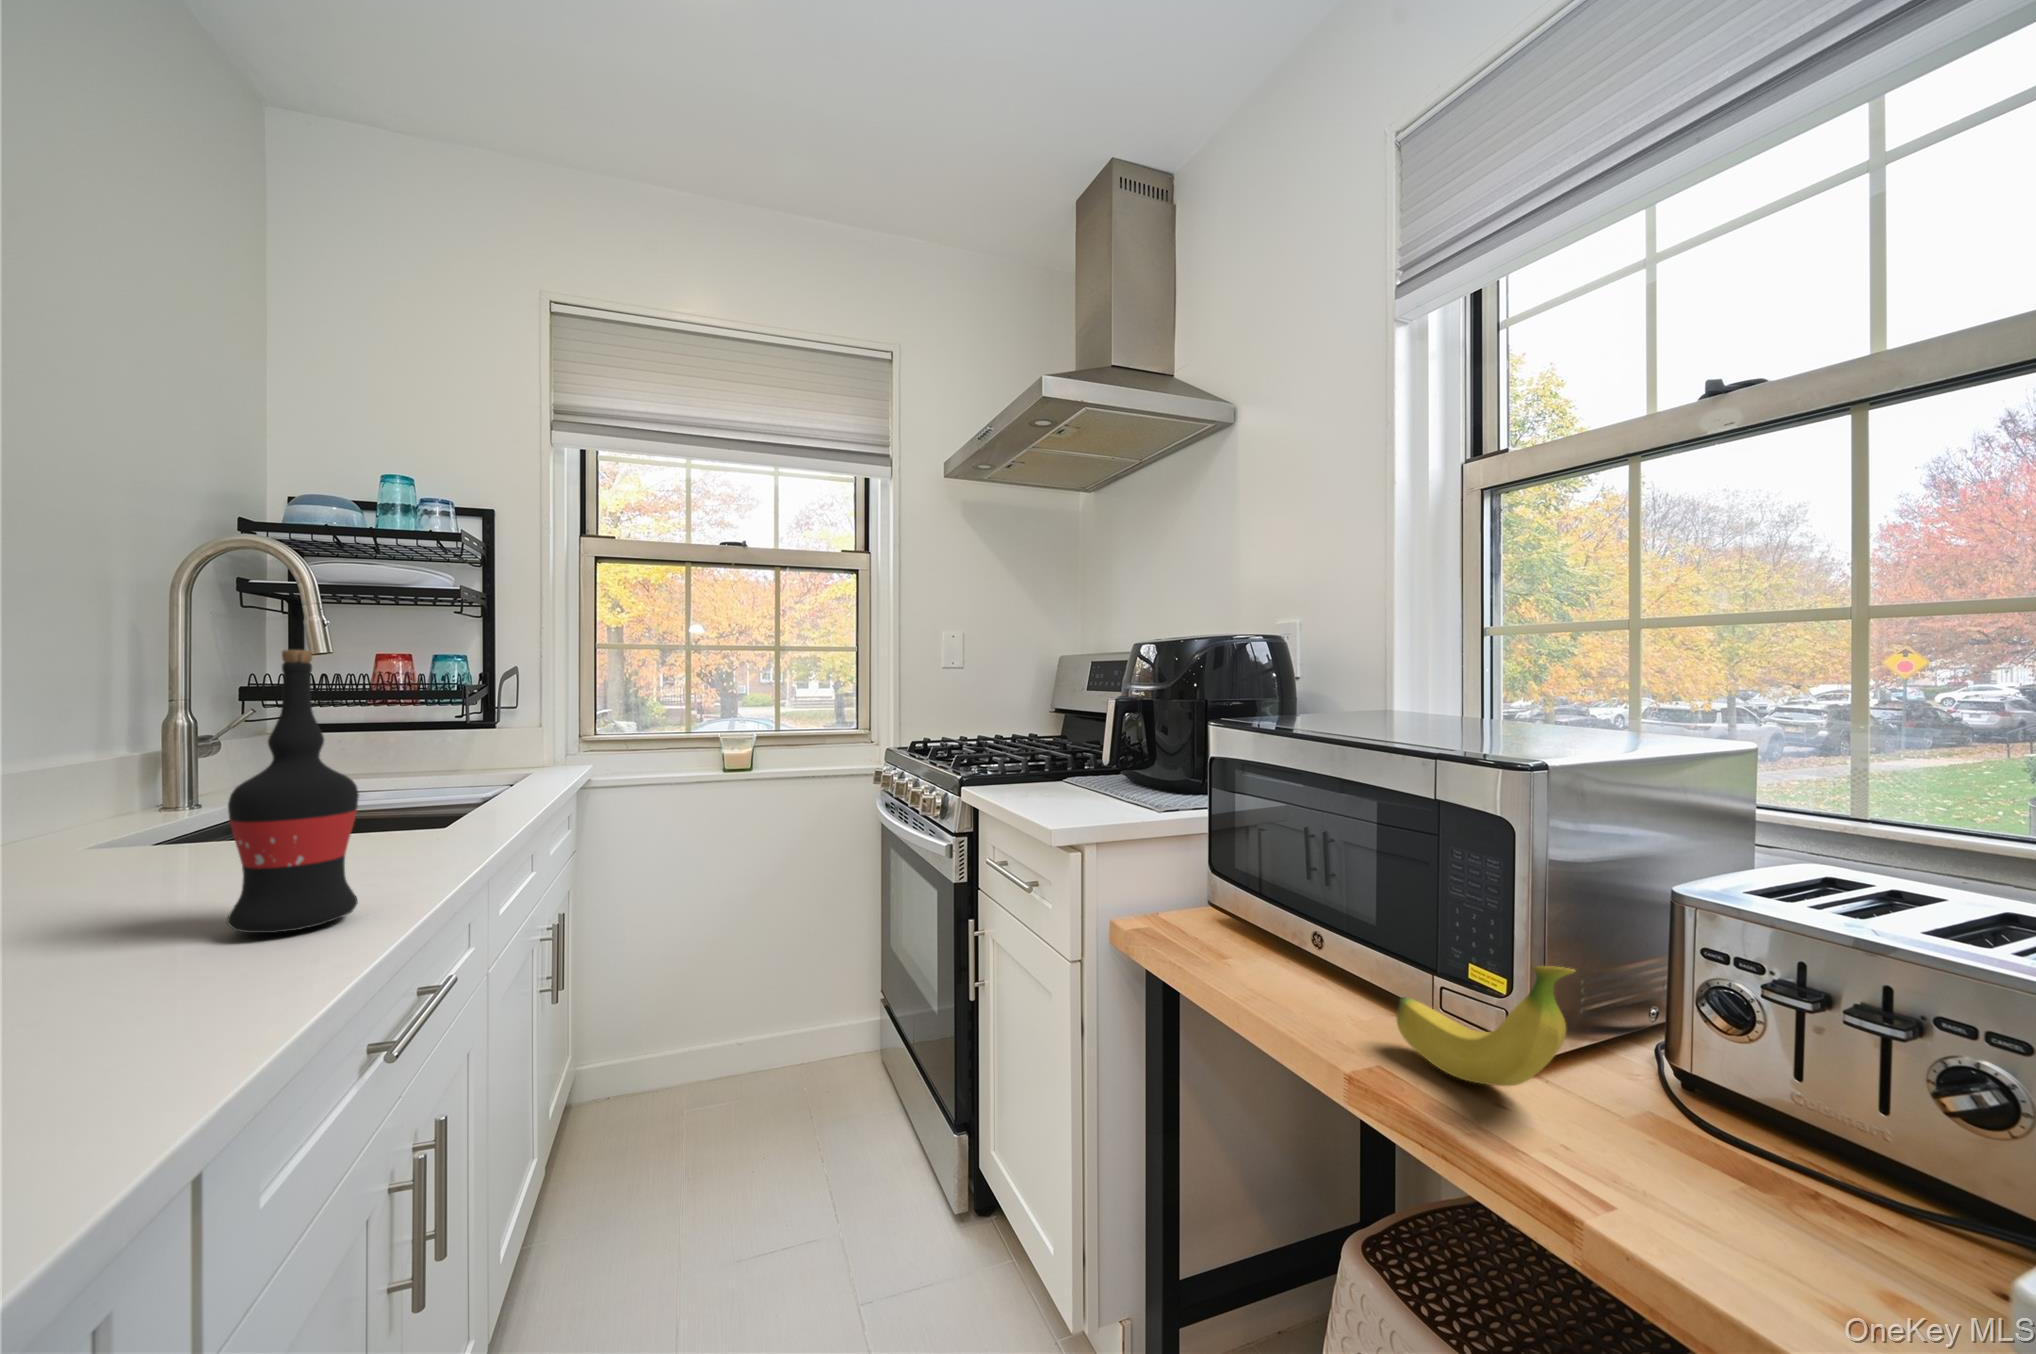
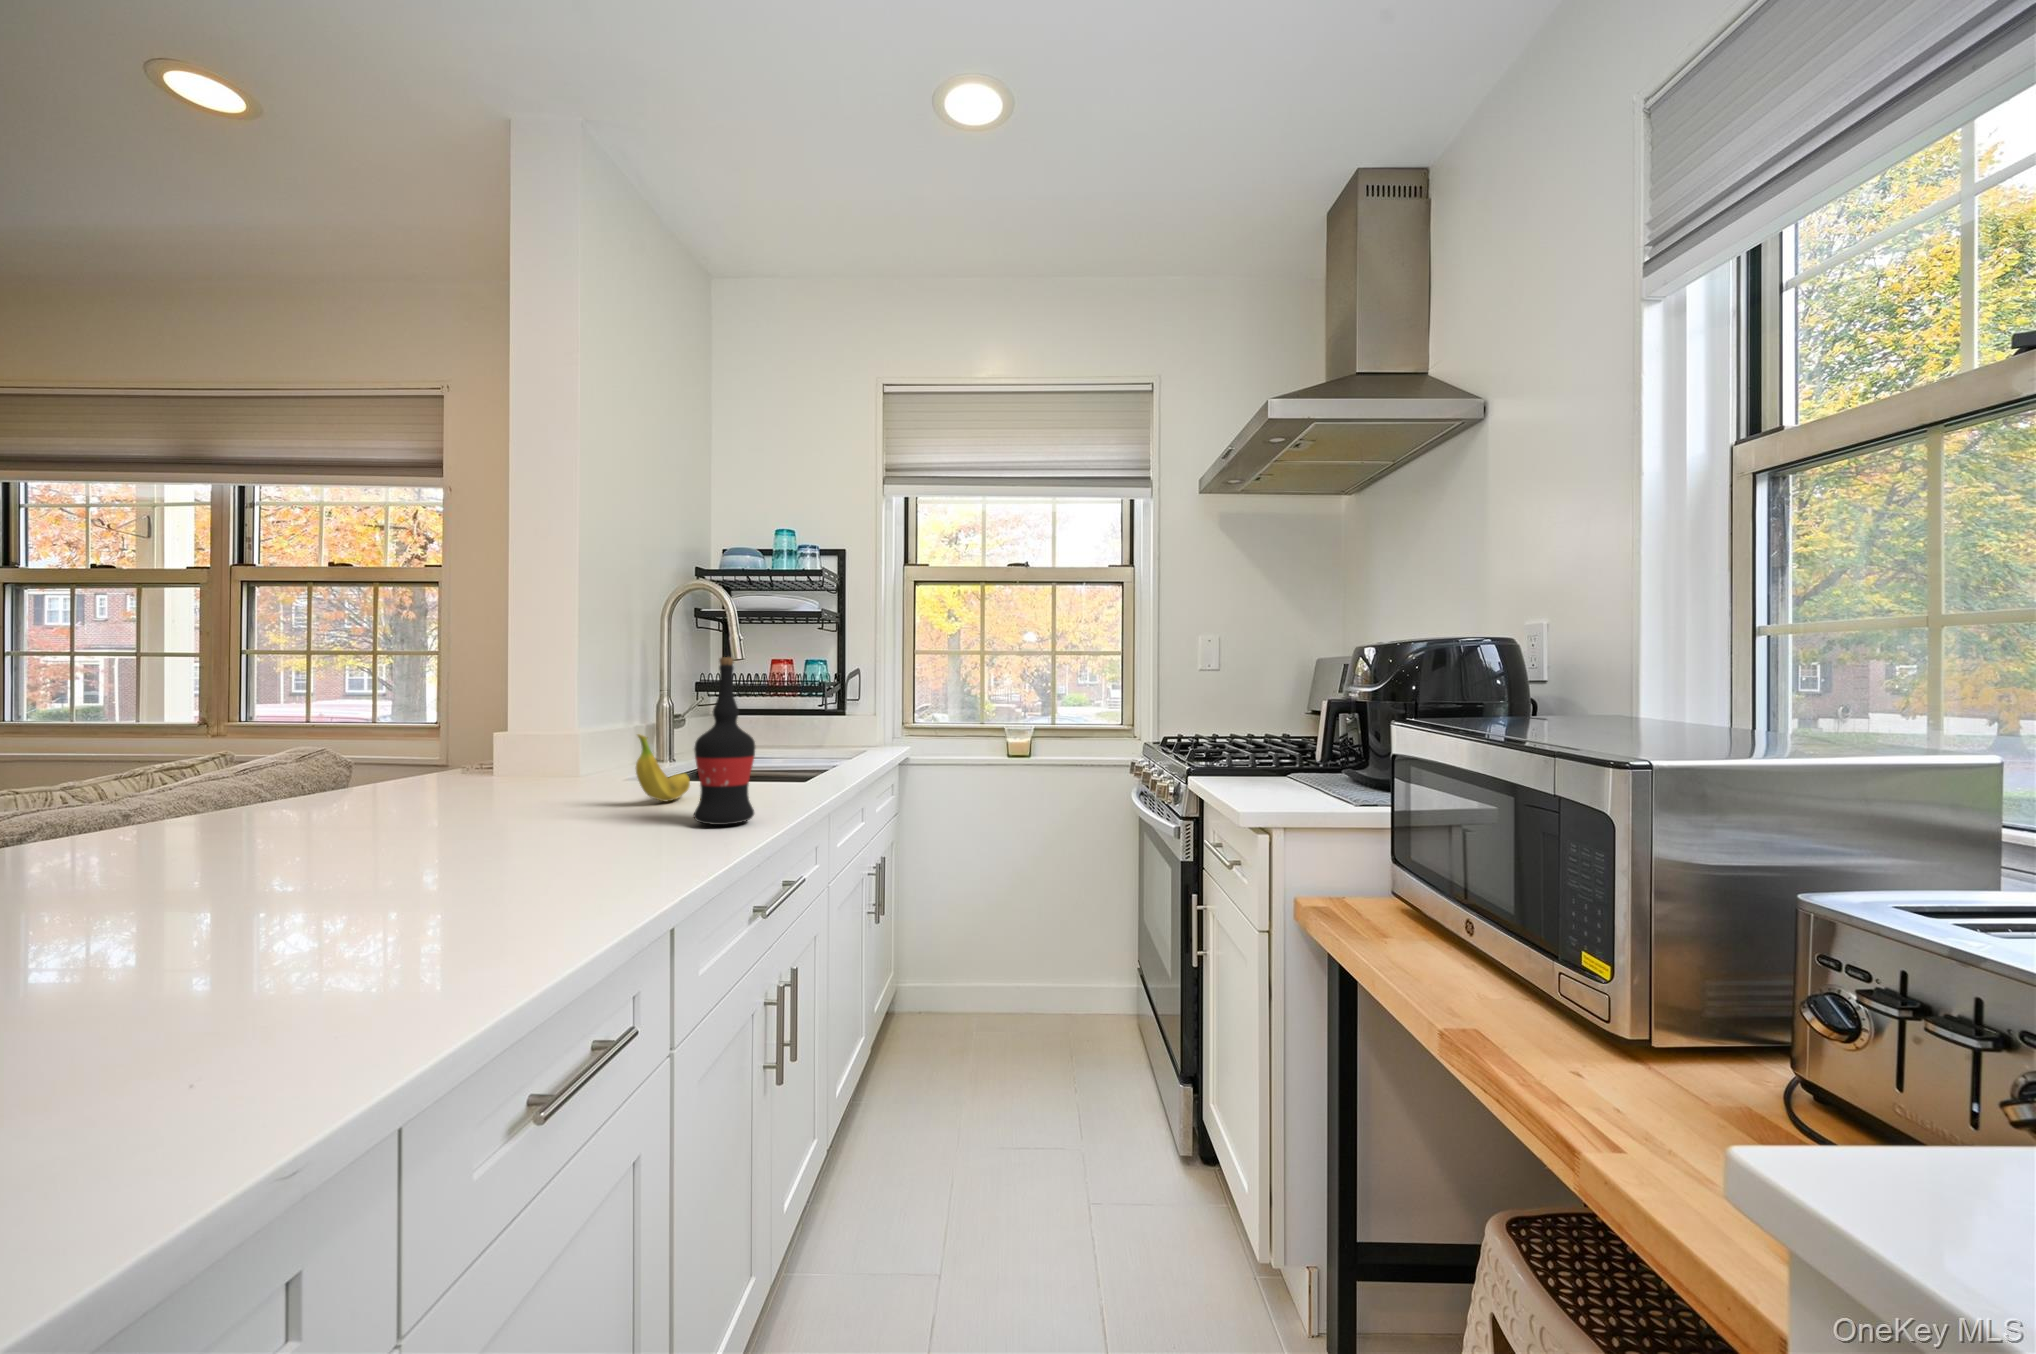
banana: present [1397,966,1575,1086] -> present [636,734,690,801]

